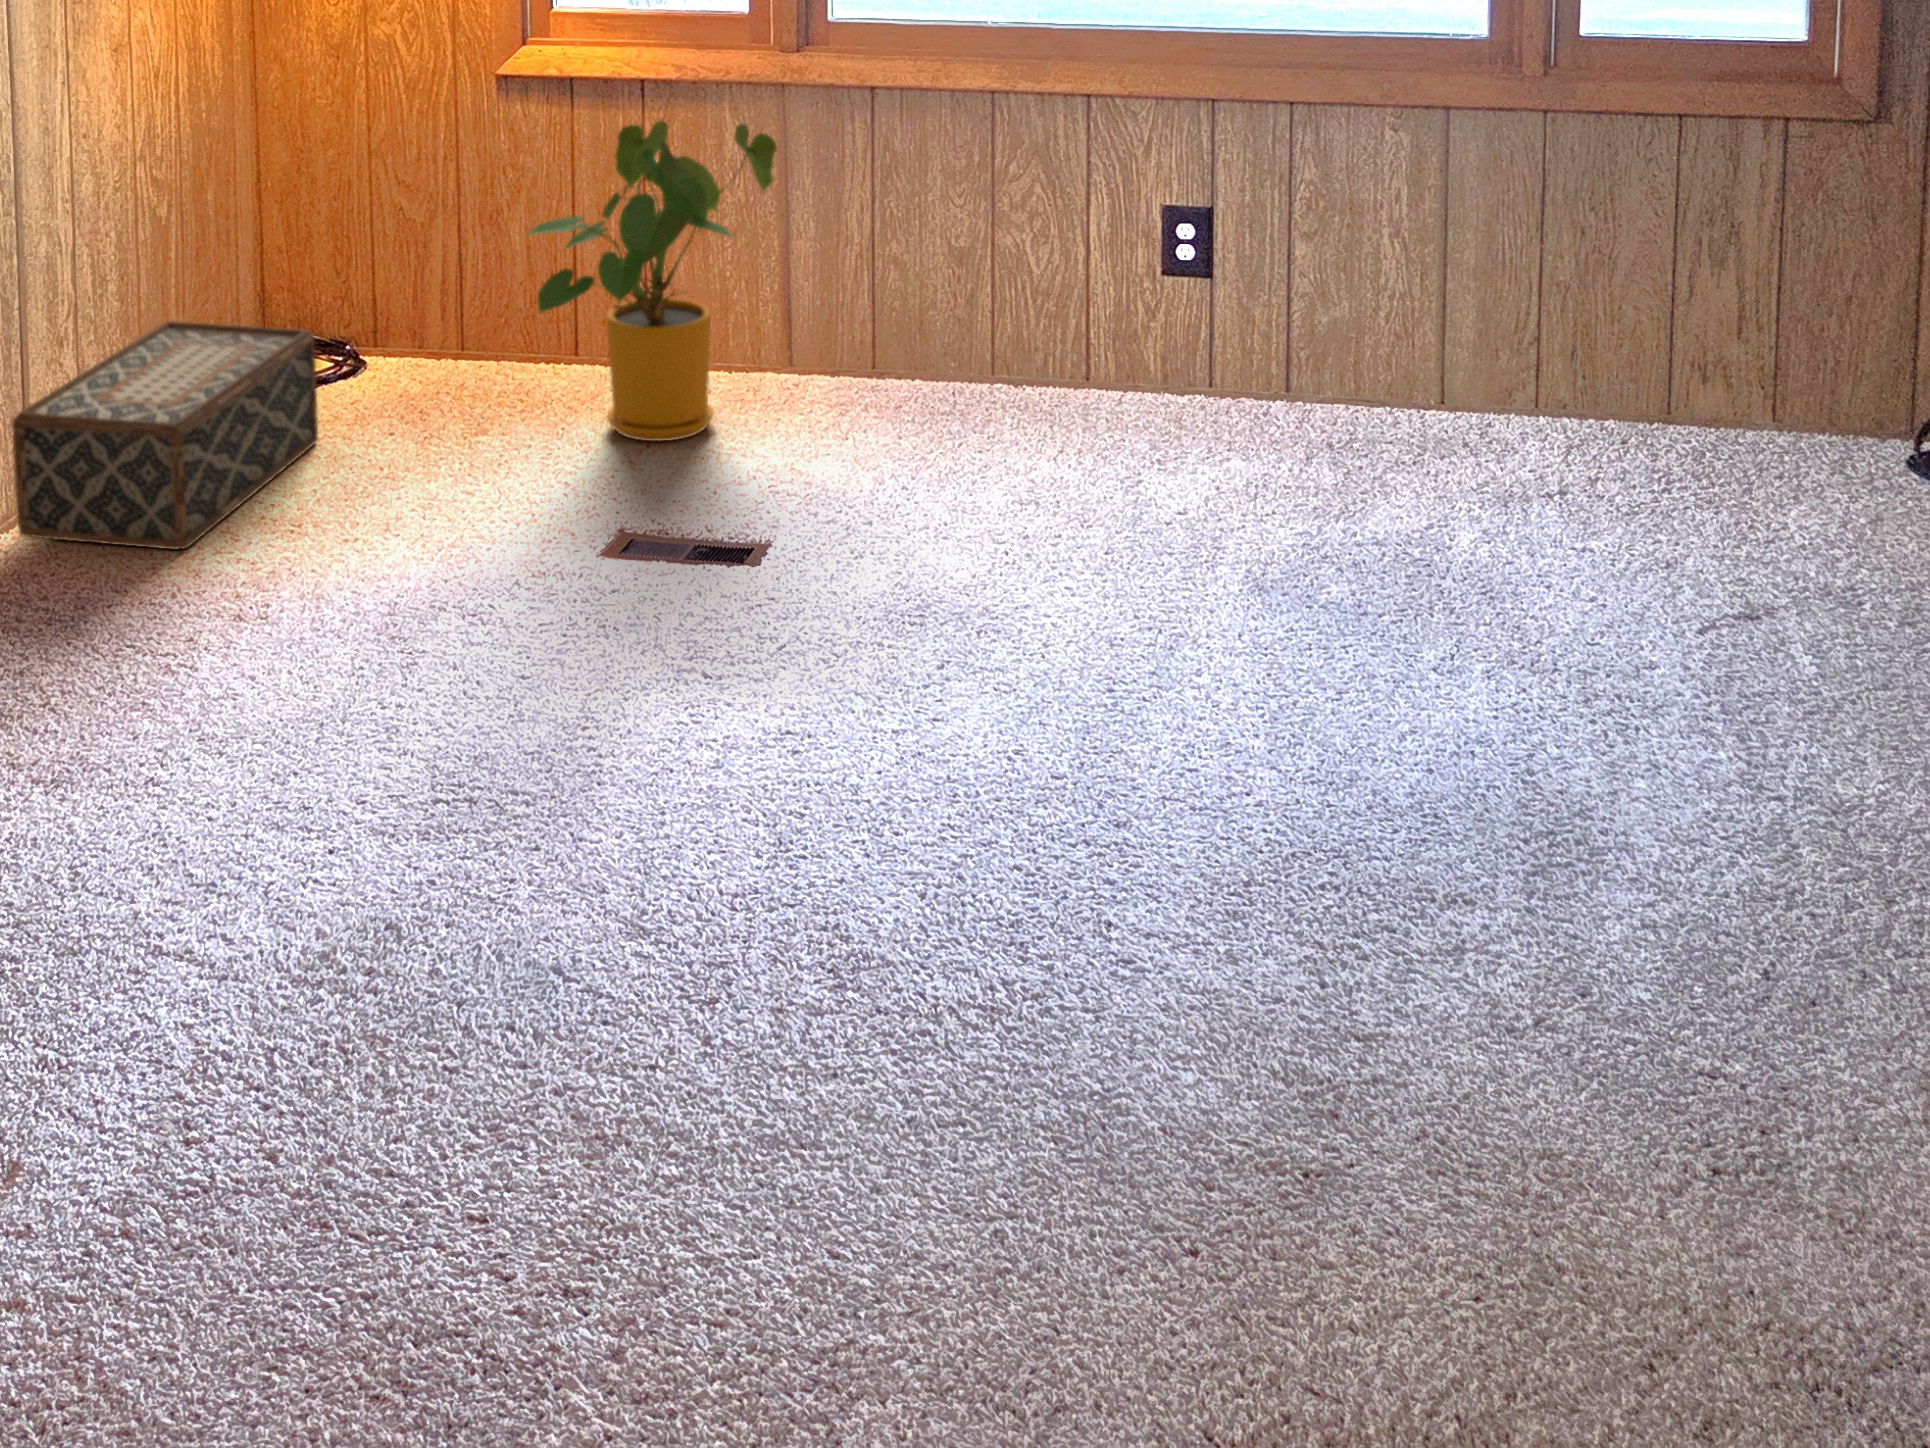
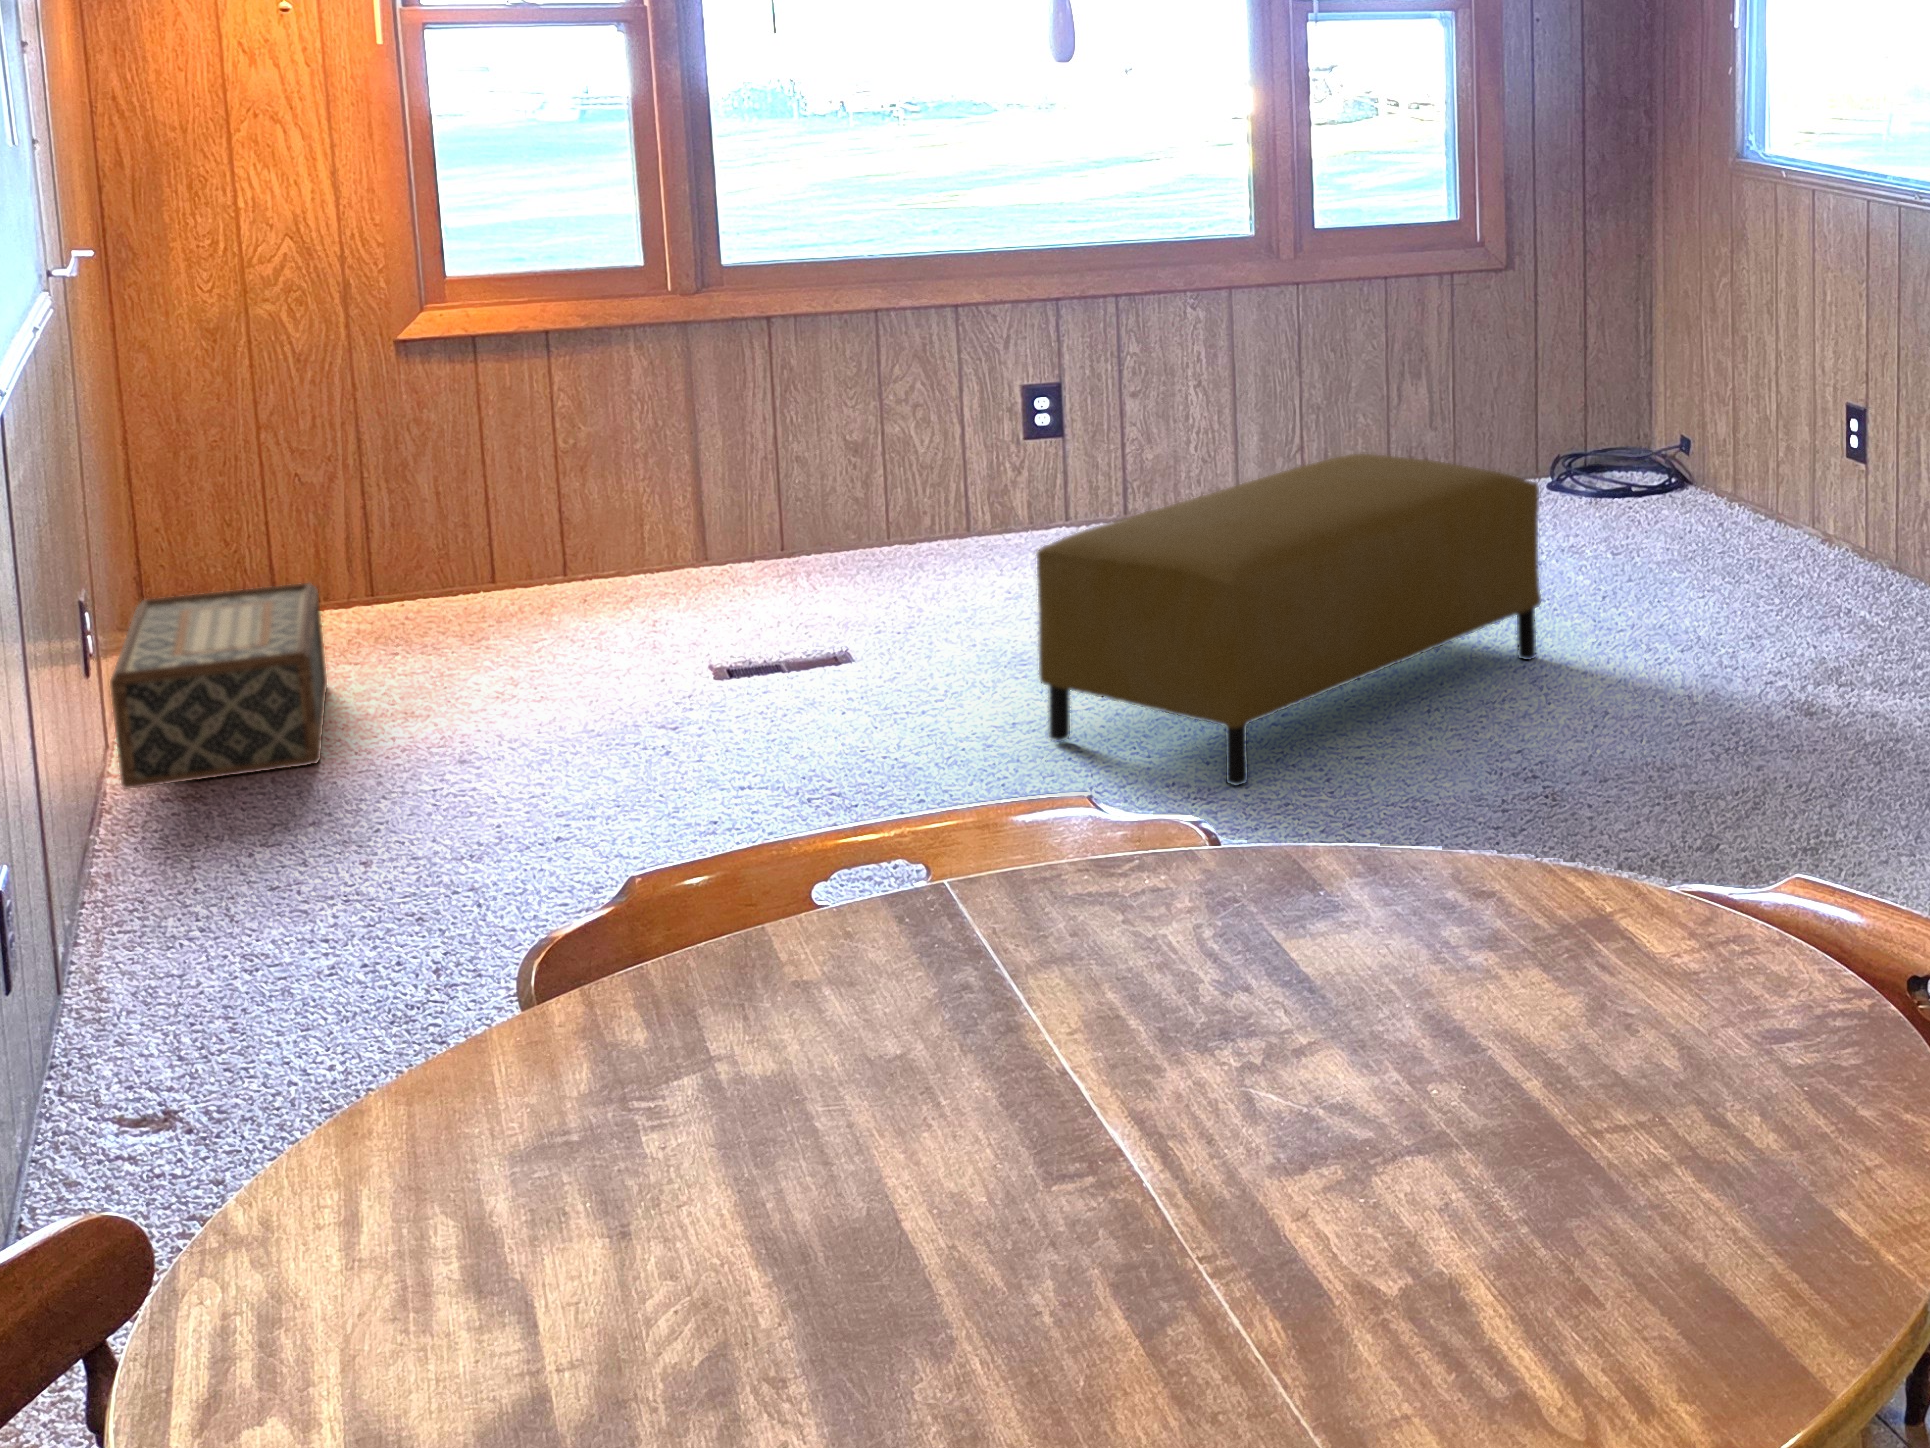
house plant: present [527,121,777,441] -> none [523,359,727,631]
ottoman: none [825,408,1639,930] -> present [1037,454,1541,786]

